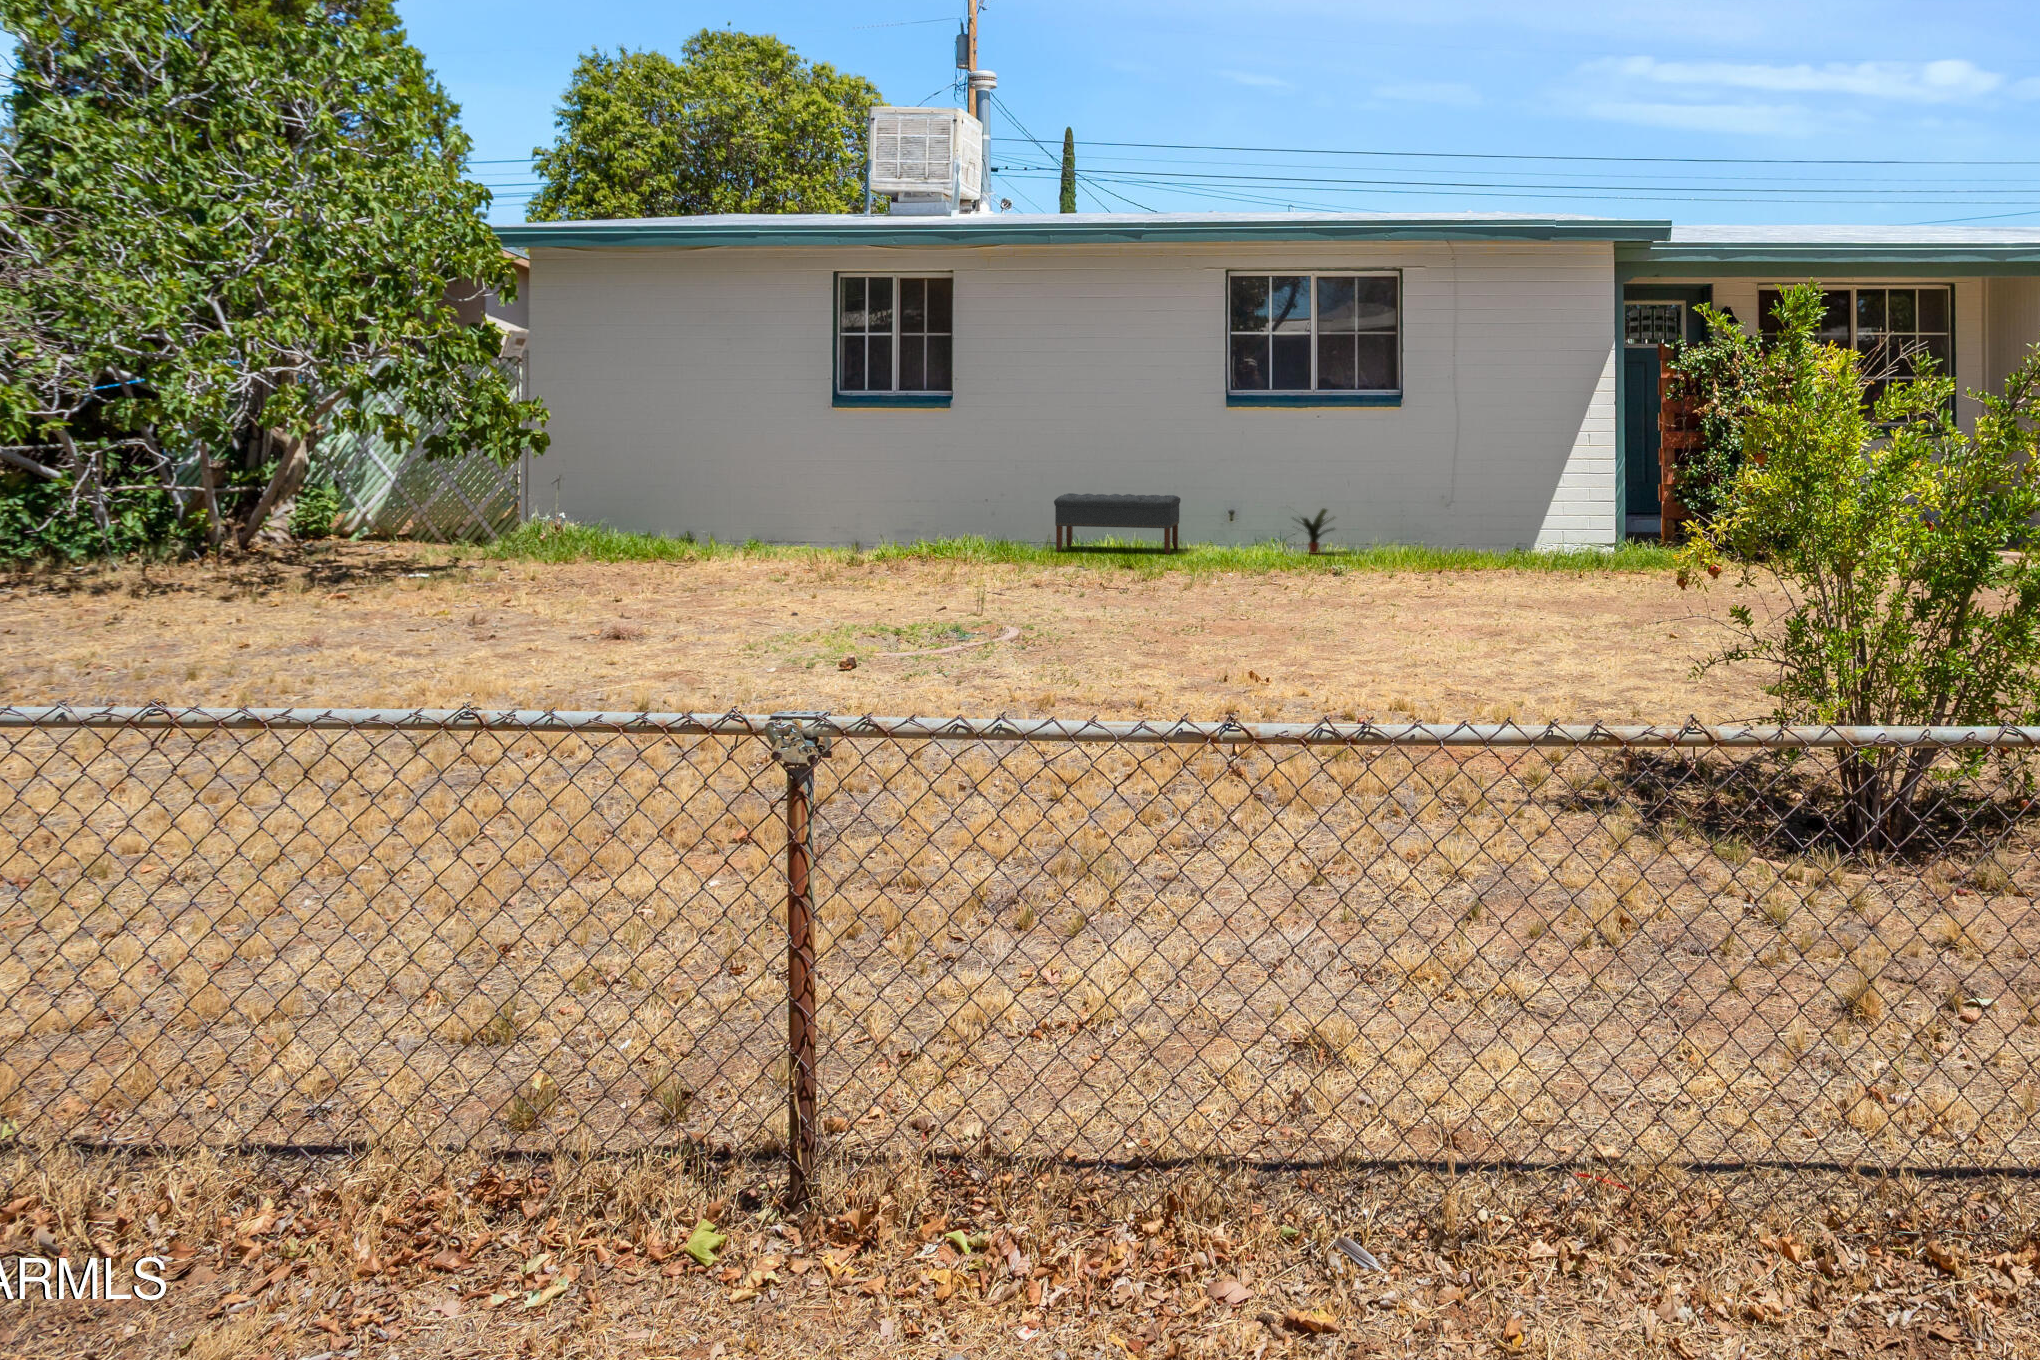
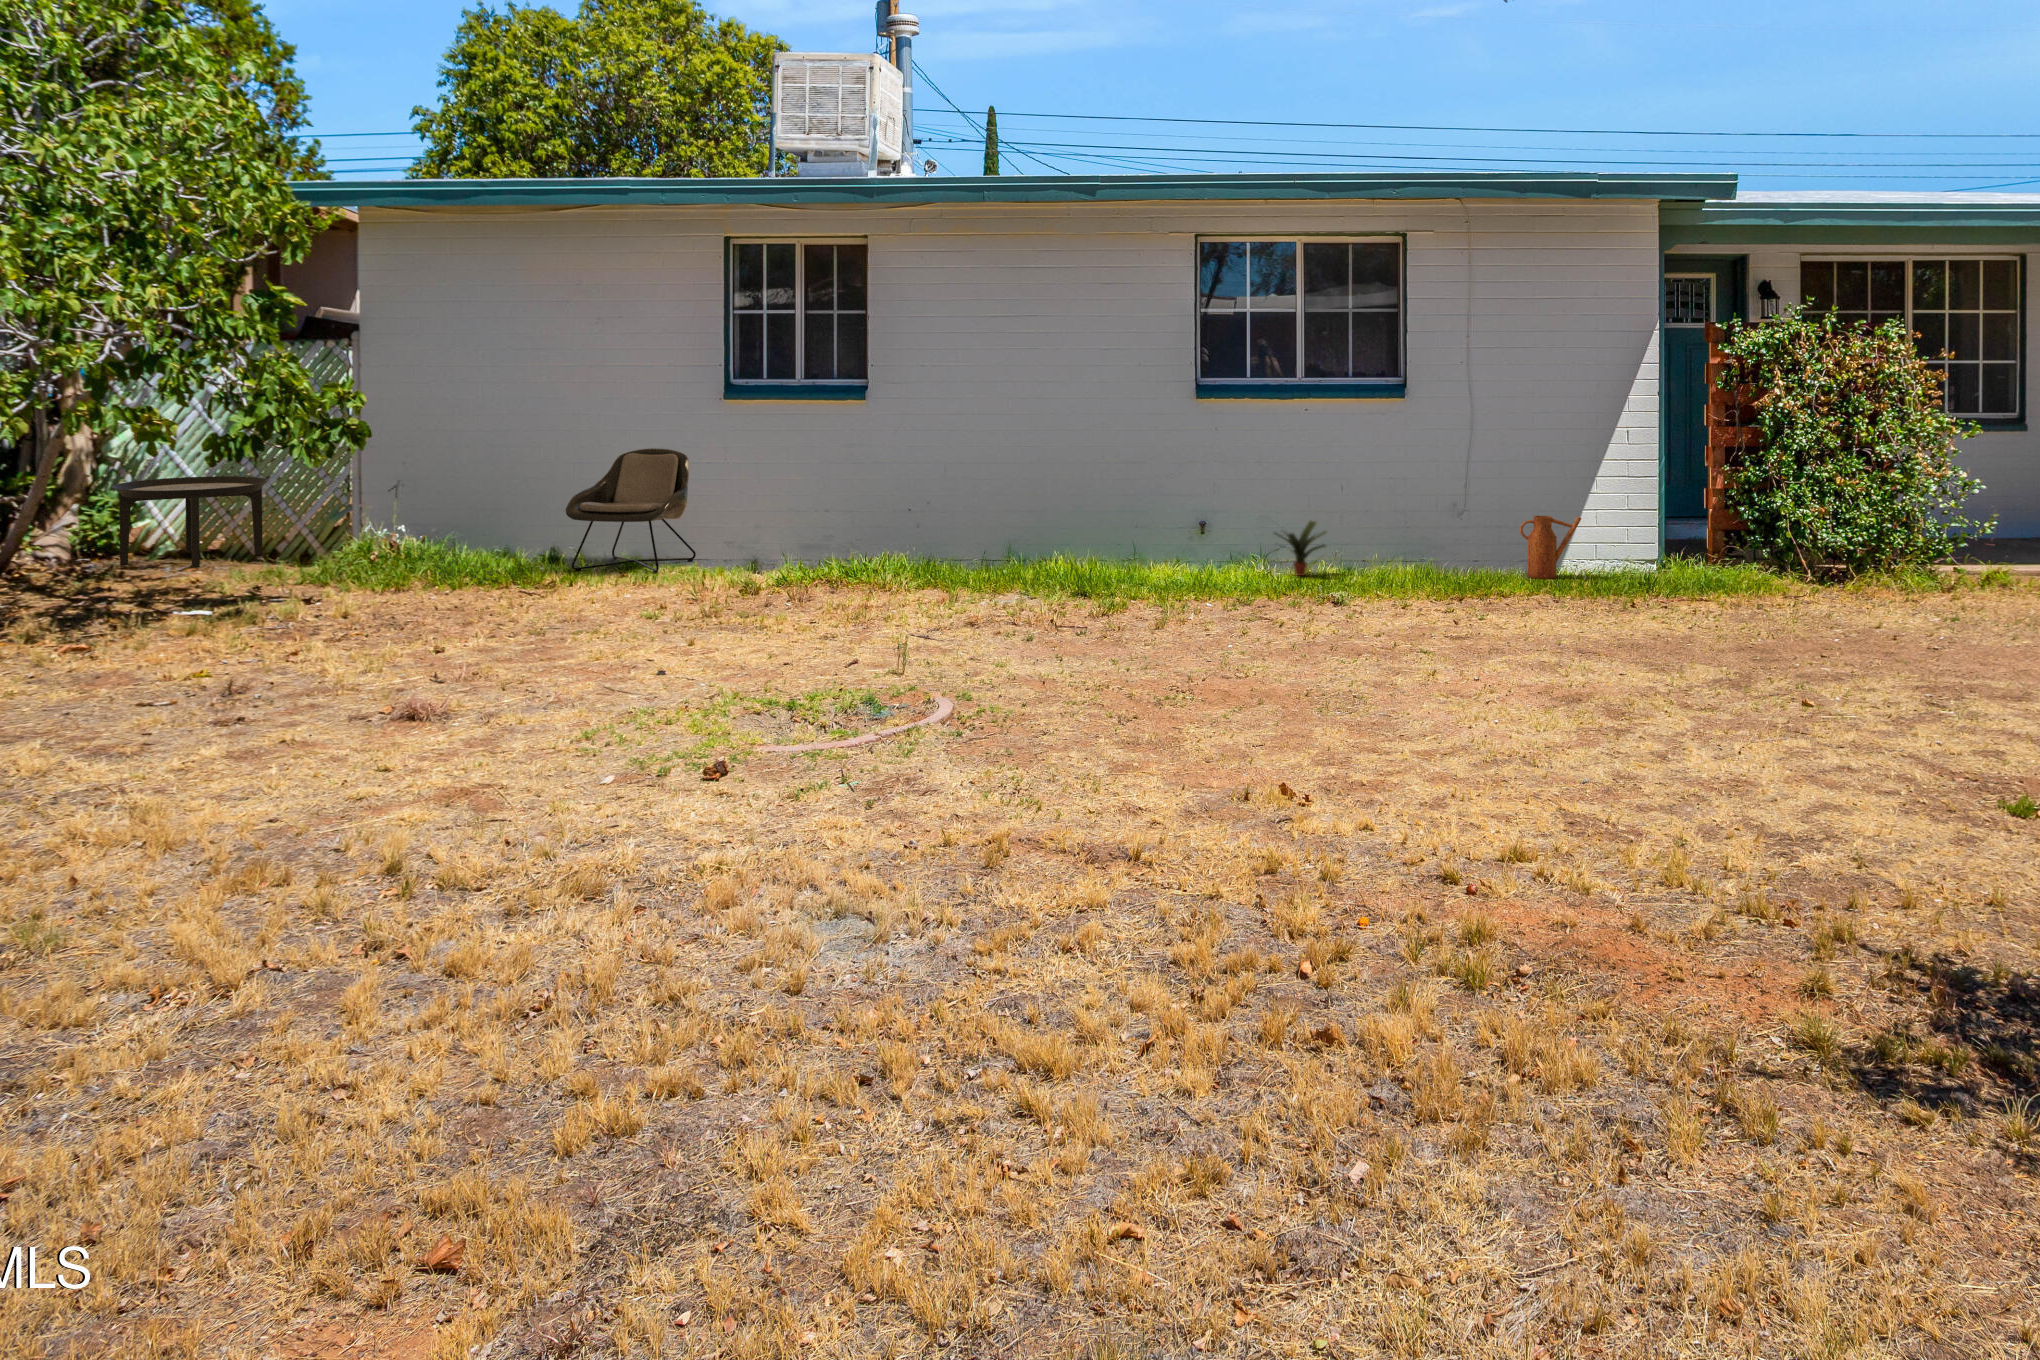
lounge chair: none [705,448,811,551] -> present [566,448,696,573]
round table: none [328,472,454,546] -> present [112,476,269,568]
bench: present [1054,493,1180,554] -> none [988,503,1139,577]
watering can: none [1497,504,1548,556] -> present [1520,516,1581,579]

